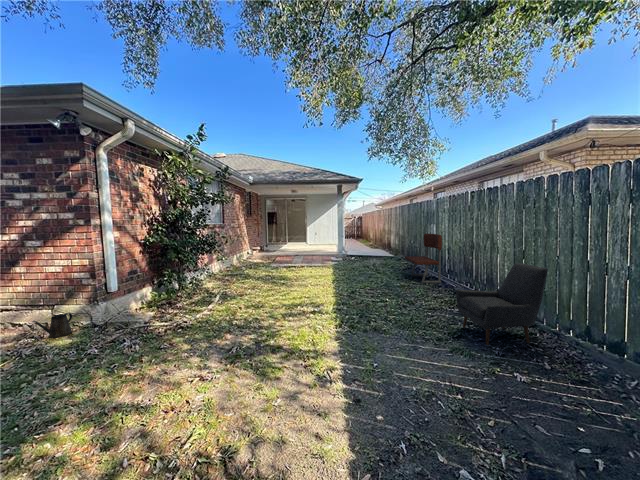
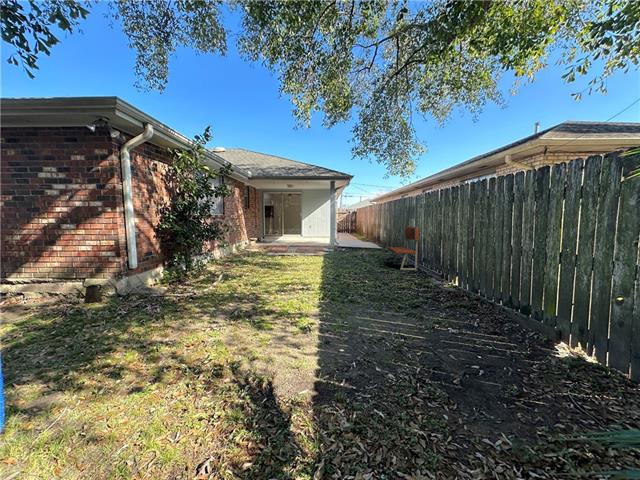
chair: present [456,263,548,345] -> none [418,249,485,312]

